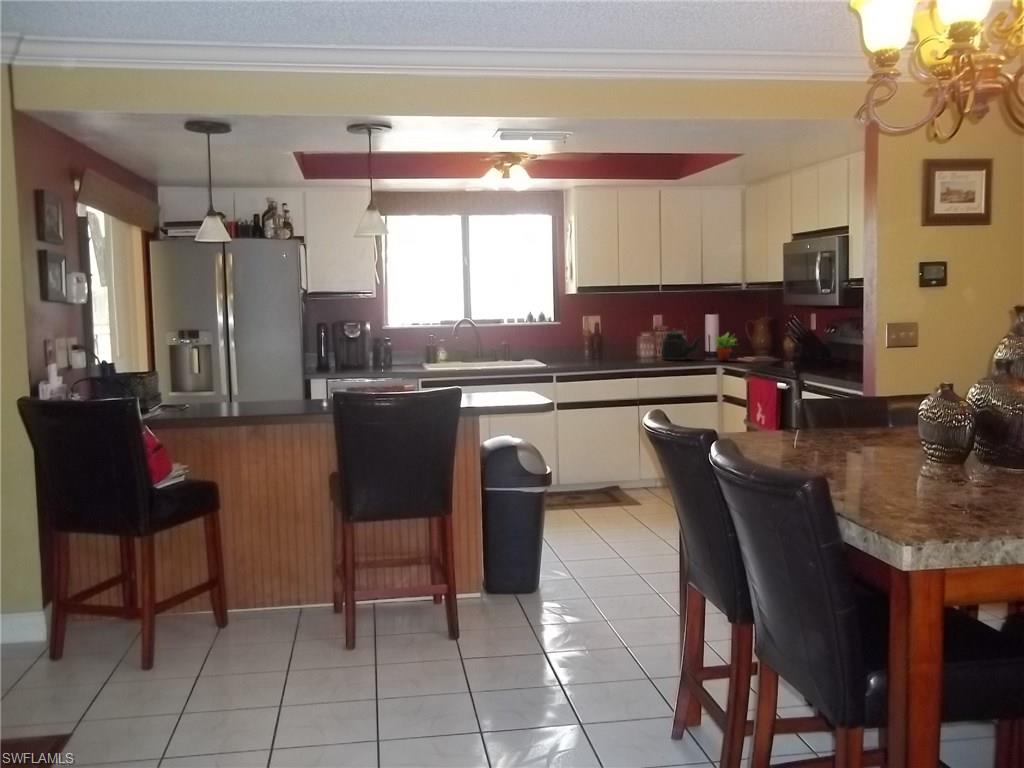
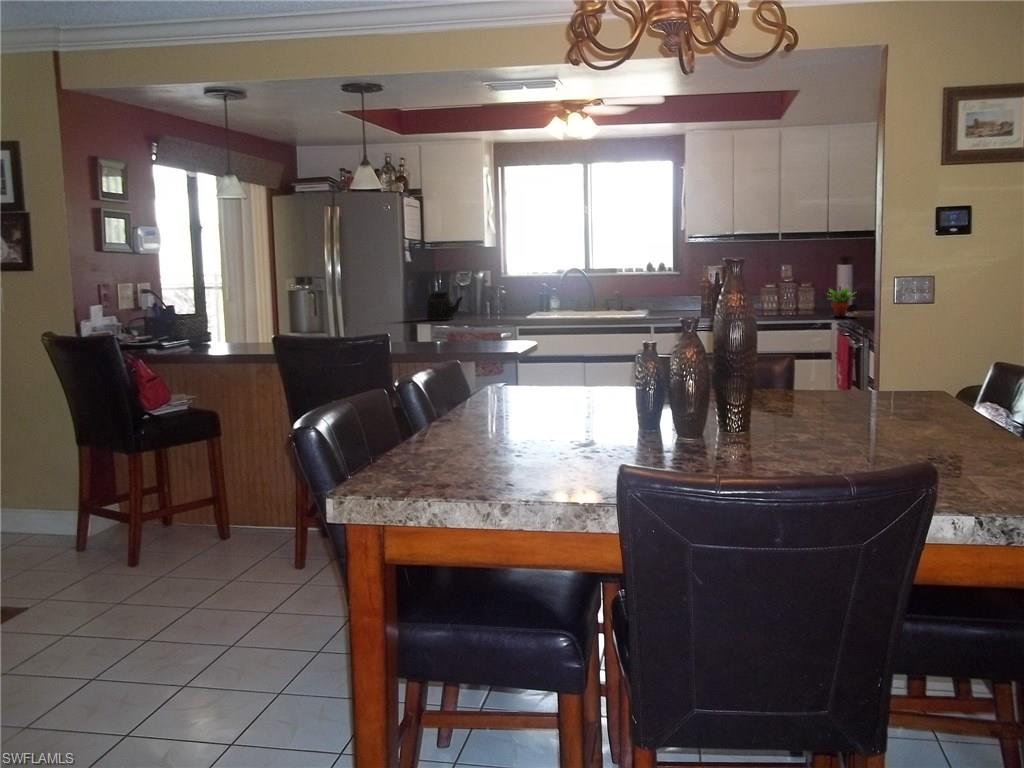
kettle: present [661,329,701,360] -> present [427,281,462,320]

